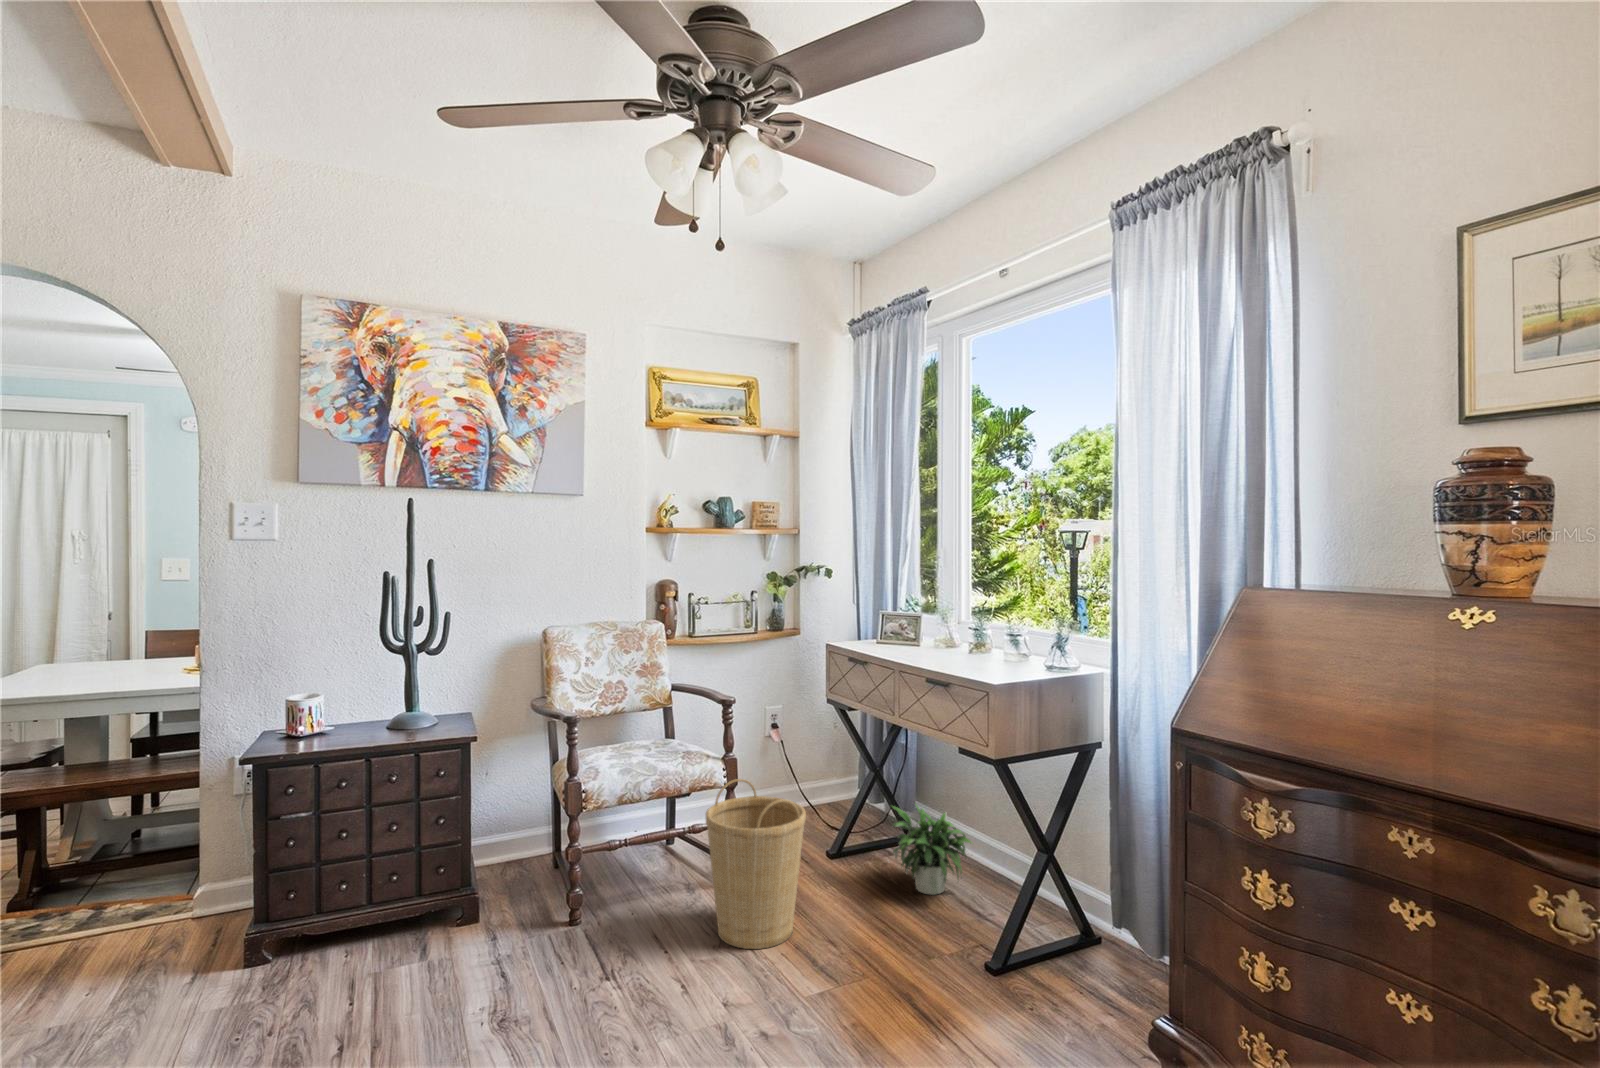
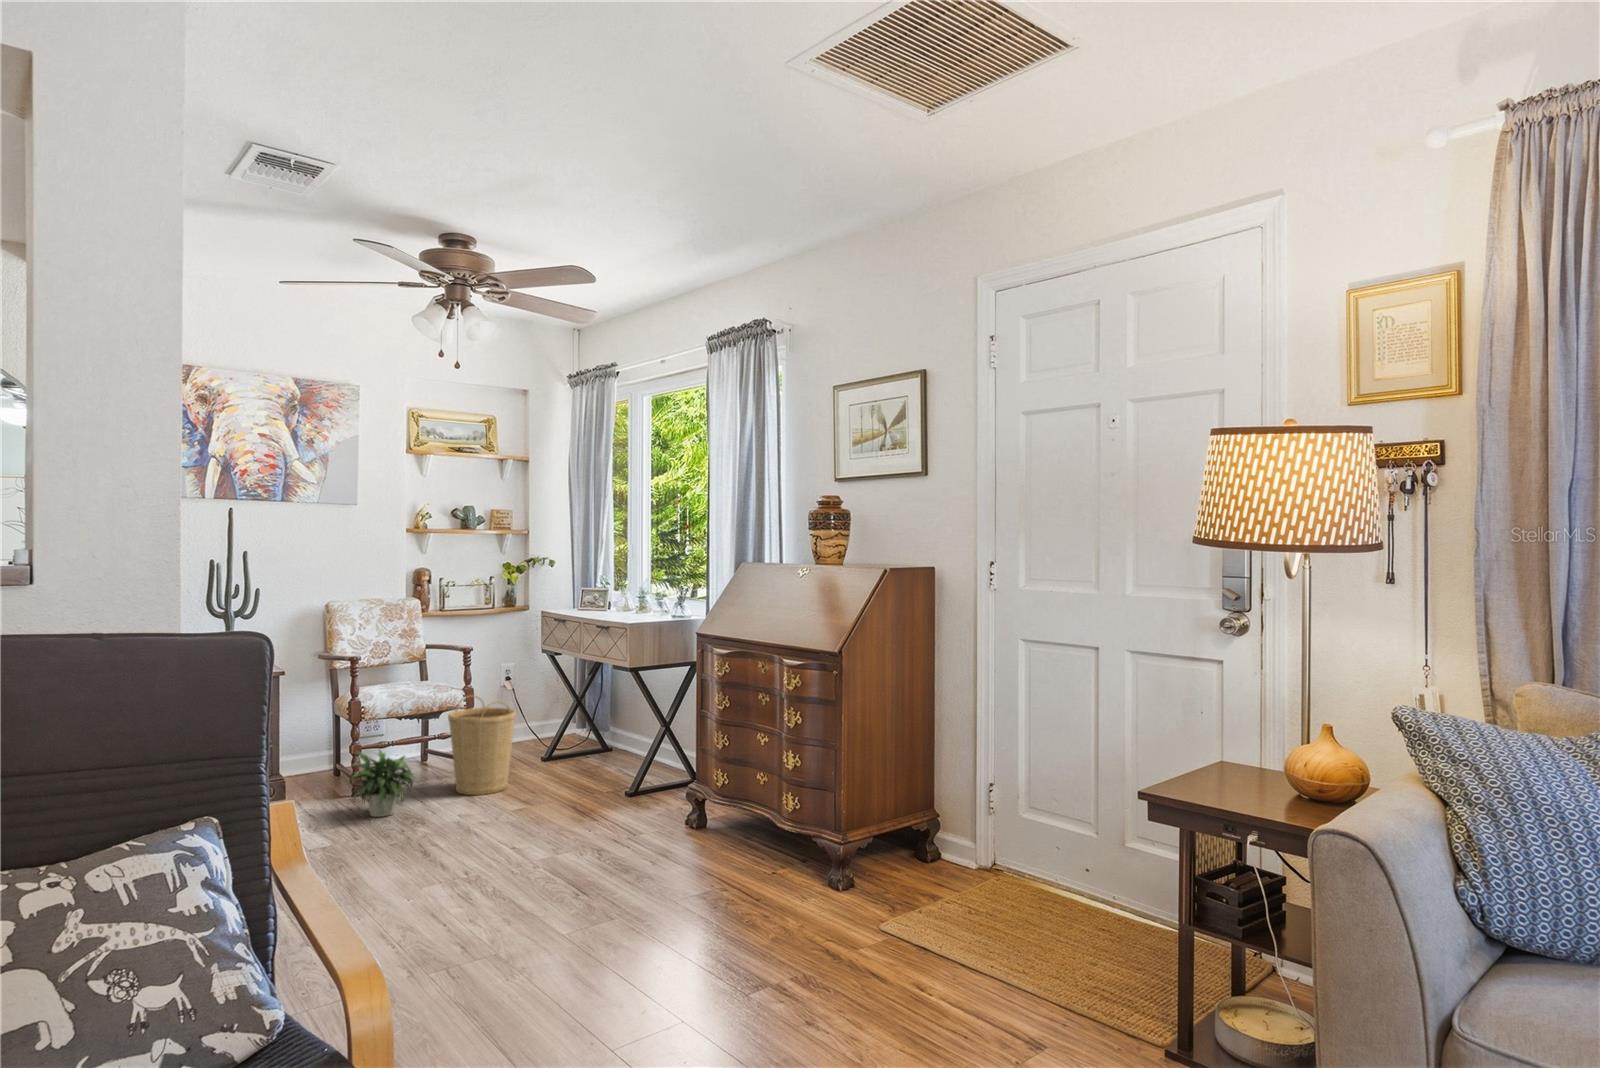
potted plant: present [892,804,972,895] -> present [351,750,413,817]

